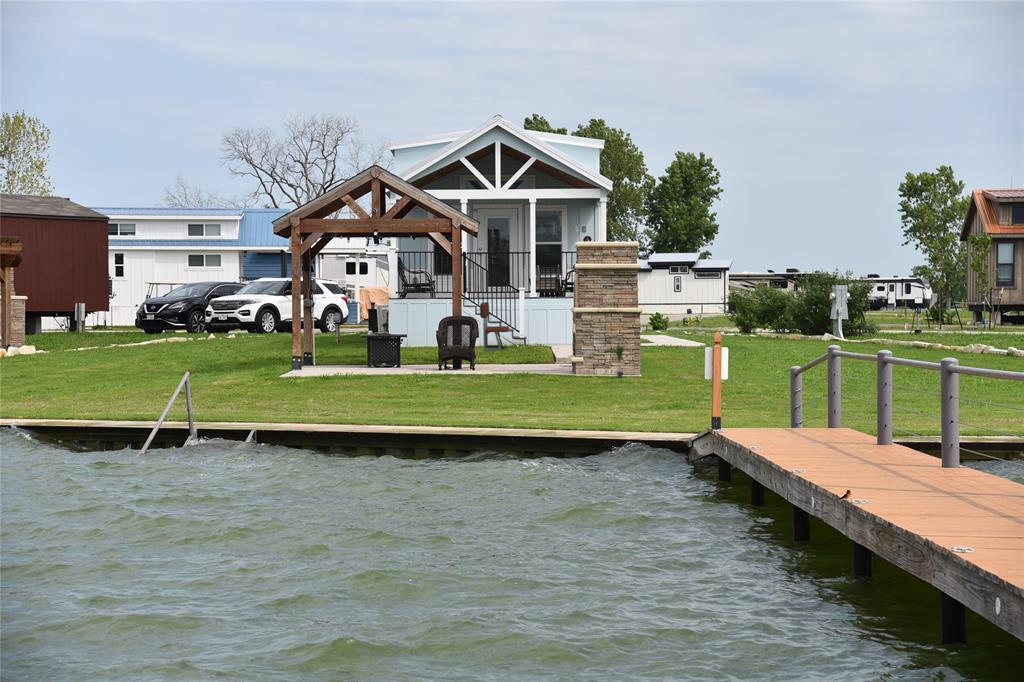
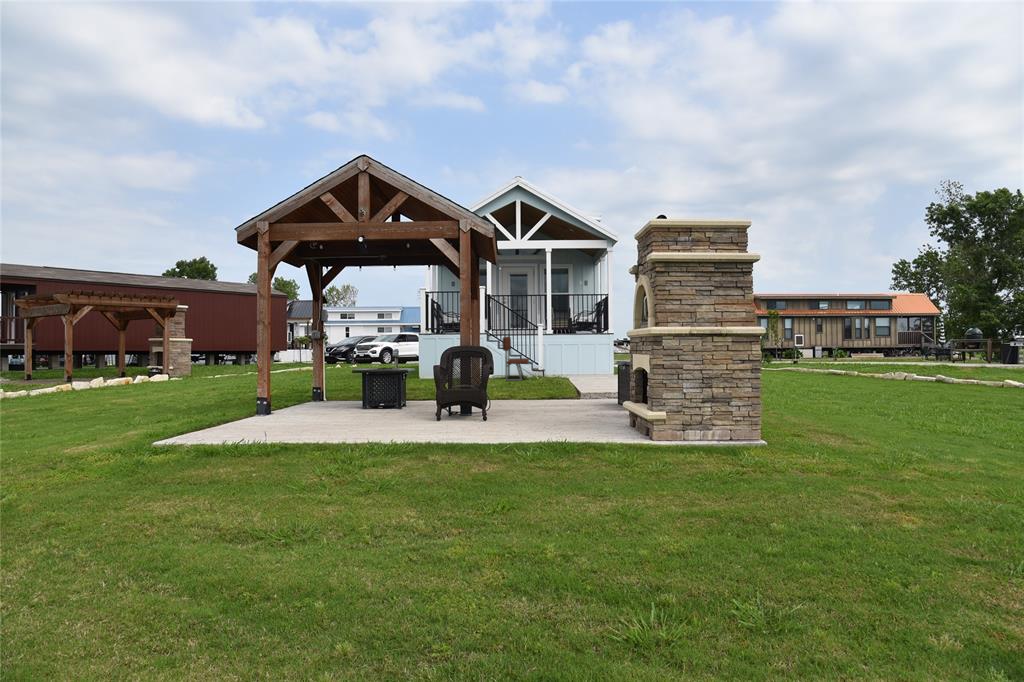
potted plant: present [615,345,624,378] -> none [712,382,761,451]

